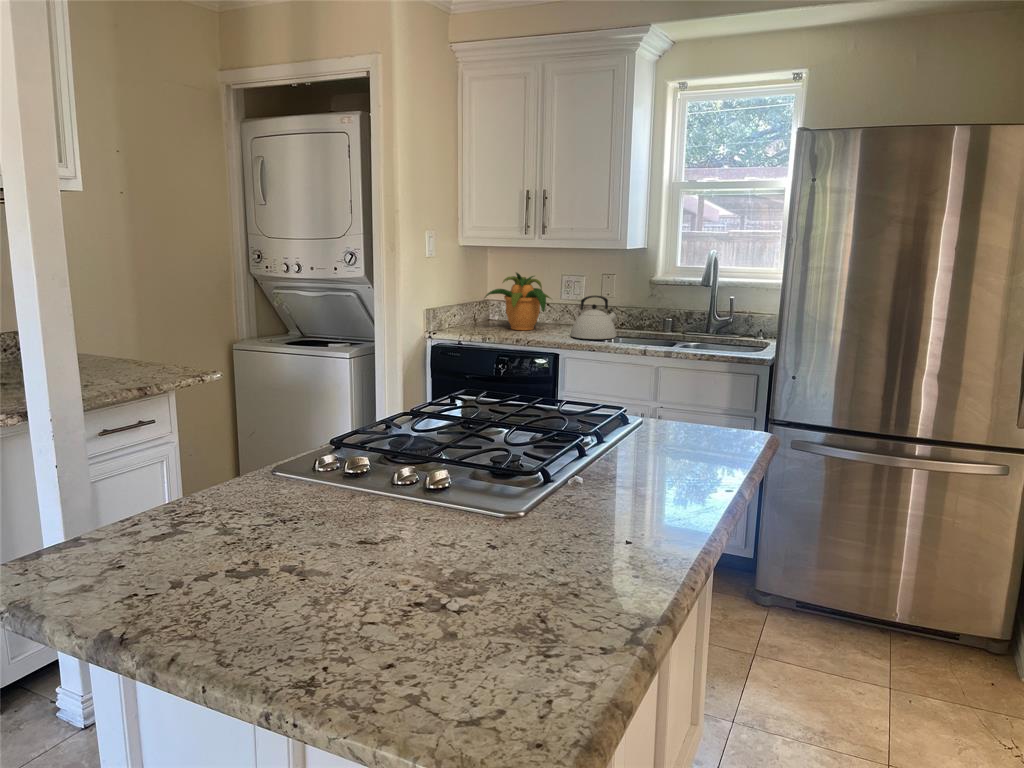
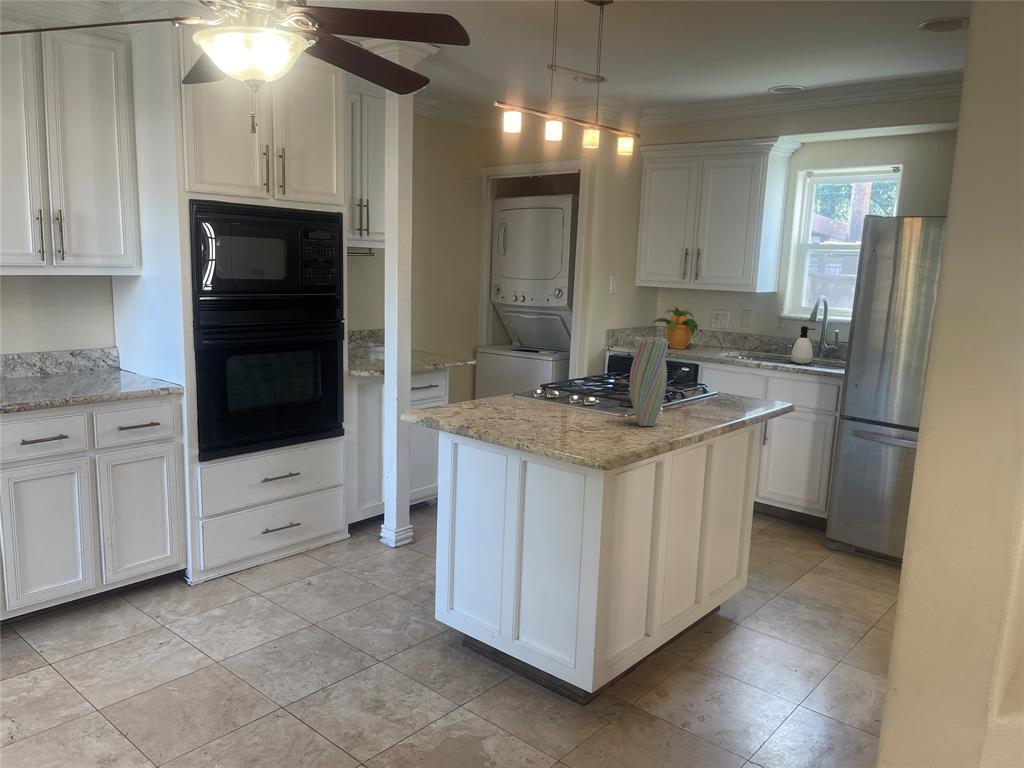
soap dispenser: none [683,294,714,345] -> present [791,326,815,364]
kettle: present [571,296,617,339] -> none [711,325,747,356]
vase: none [534,352,622,554] -> present [630,337,669,426]

